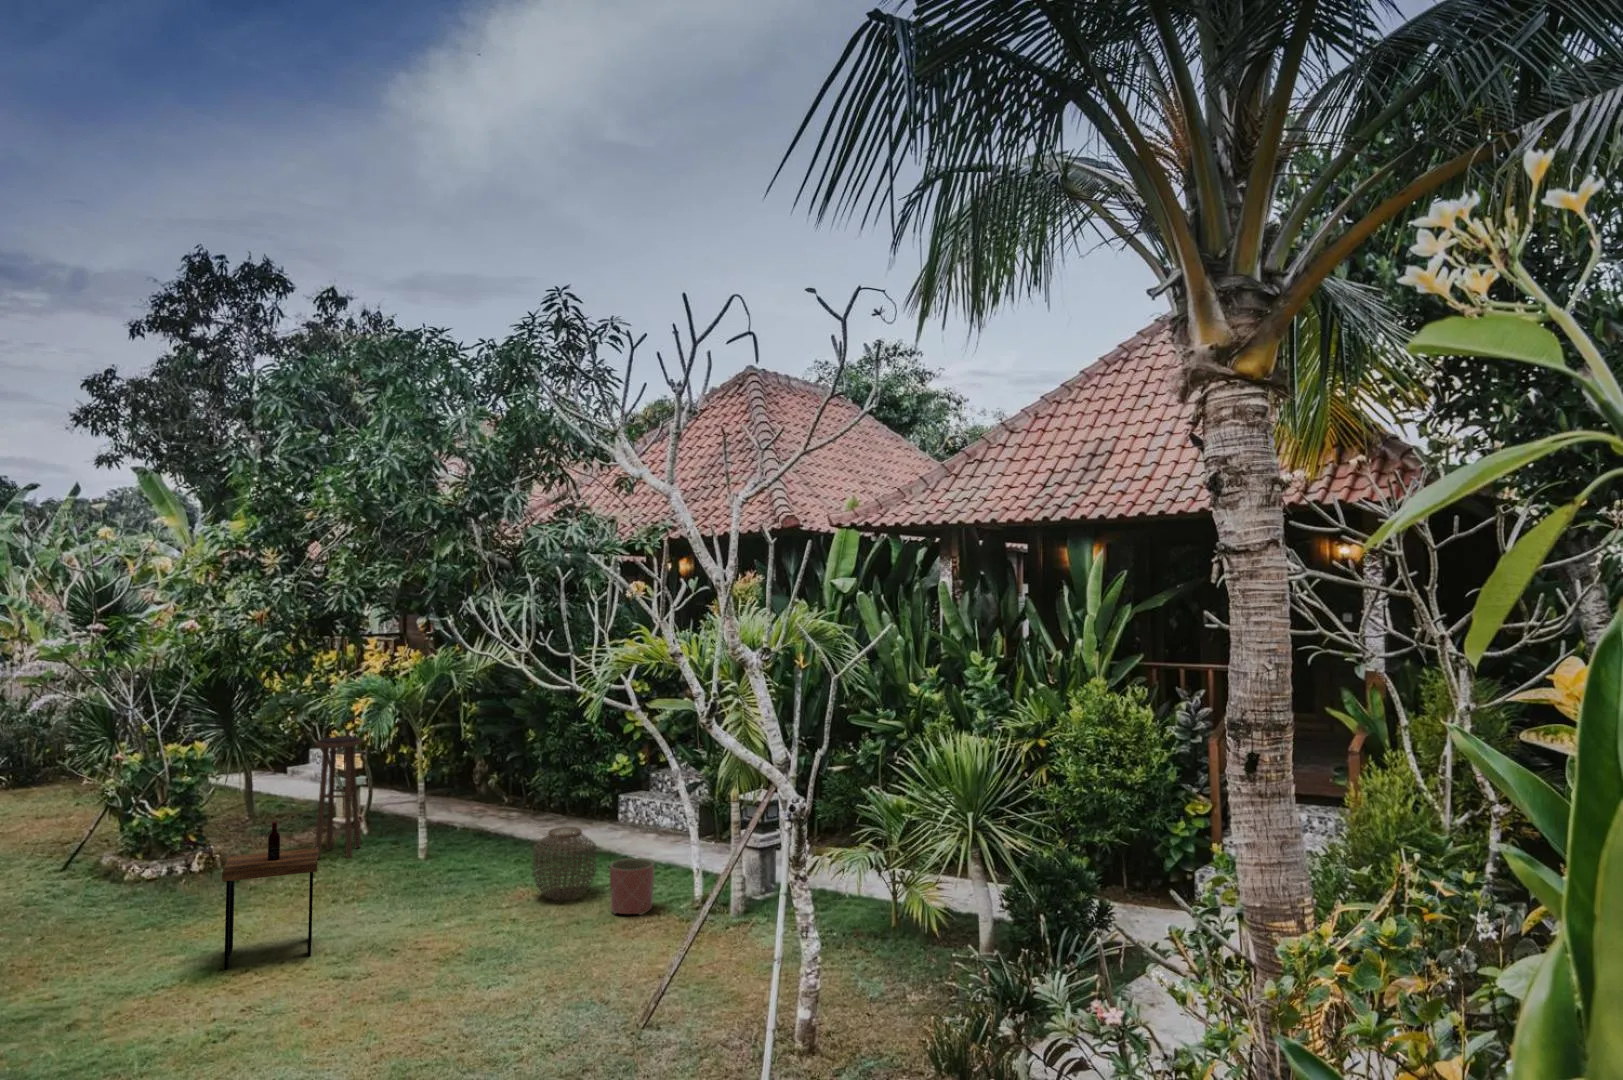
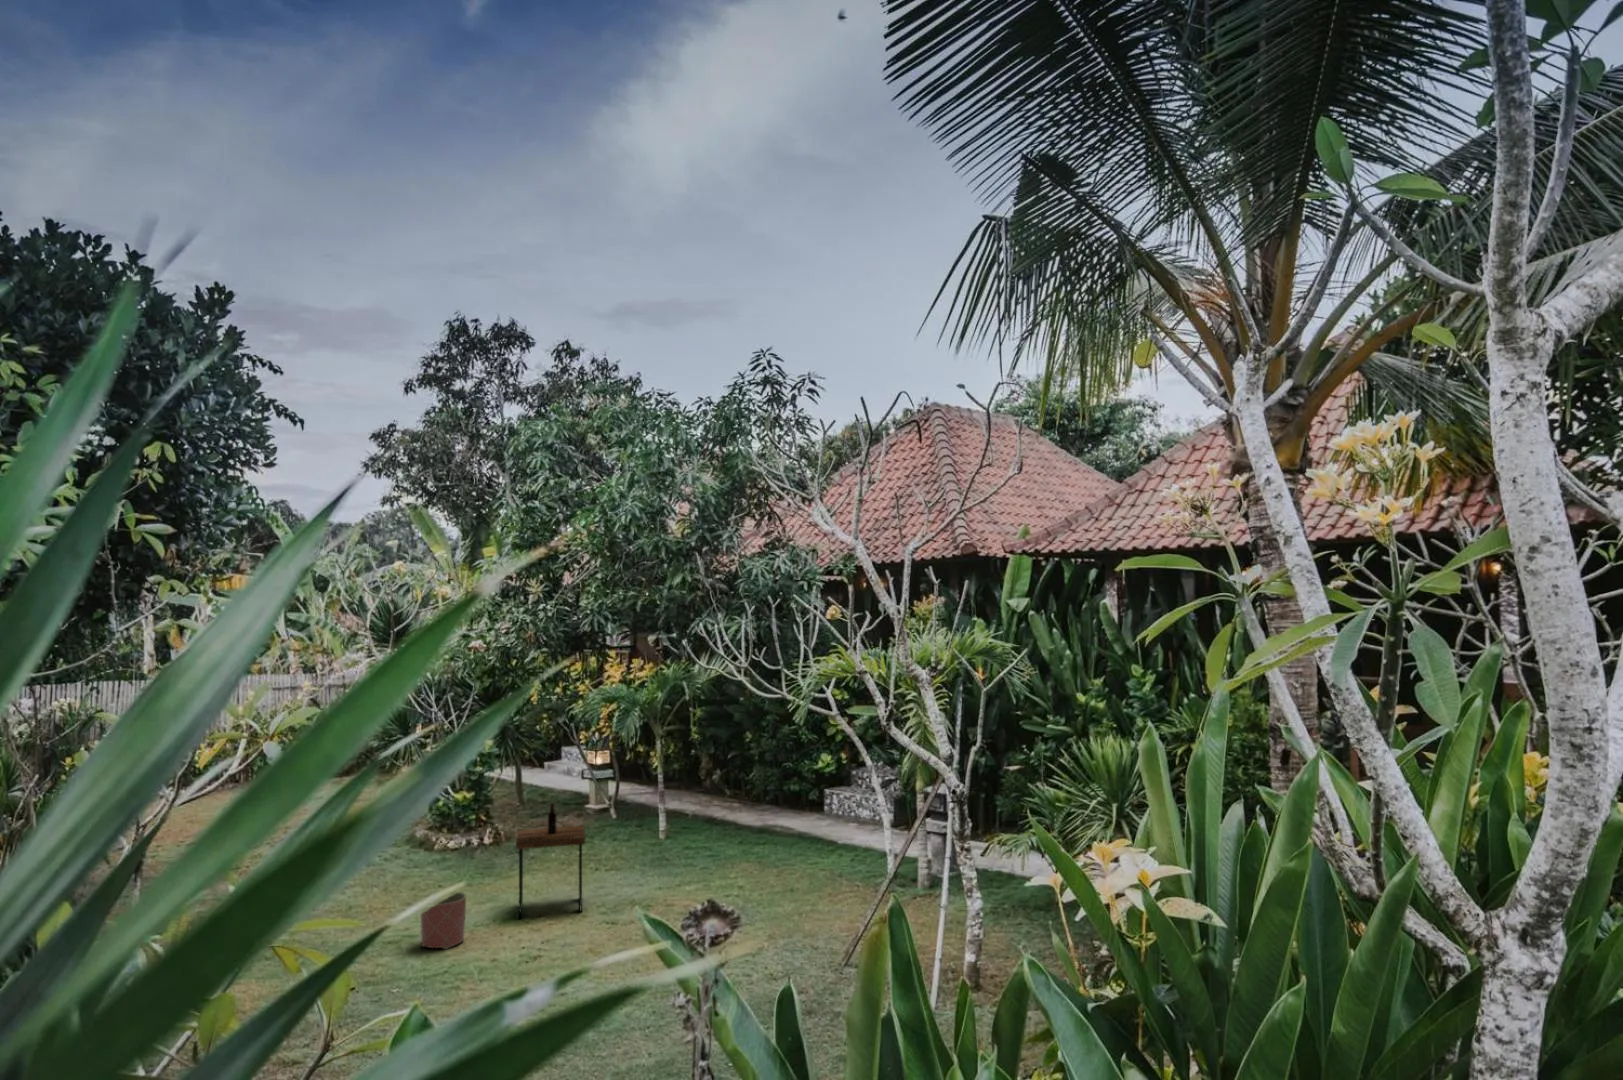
stool: present [315,736,363,859] -> none [573,735,610,838]
woven basket: present [533,827,596,900] -> none [752,815,805,878]
planter: present [610,858,654,915] -> present [421,892,466,949]

